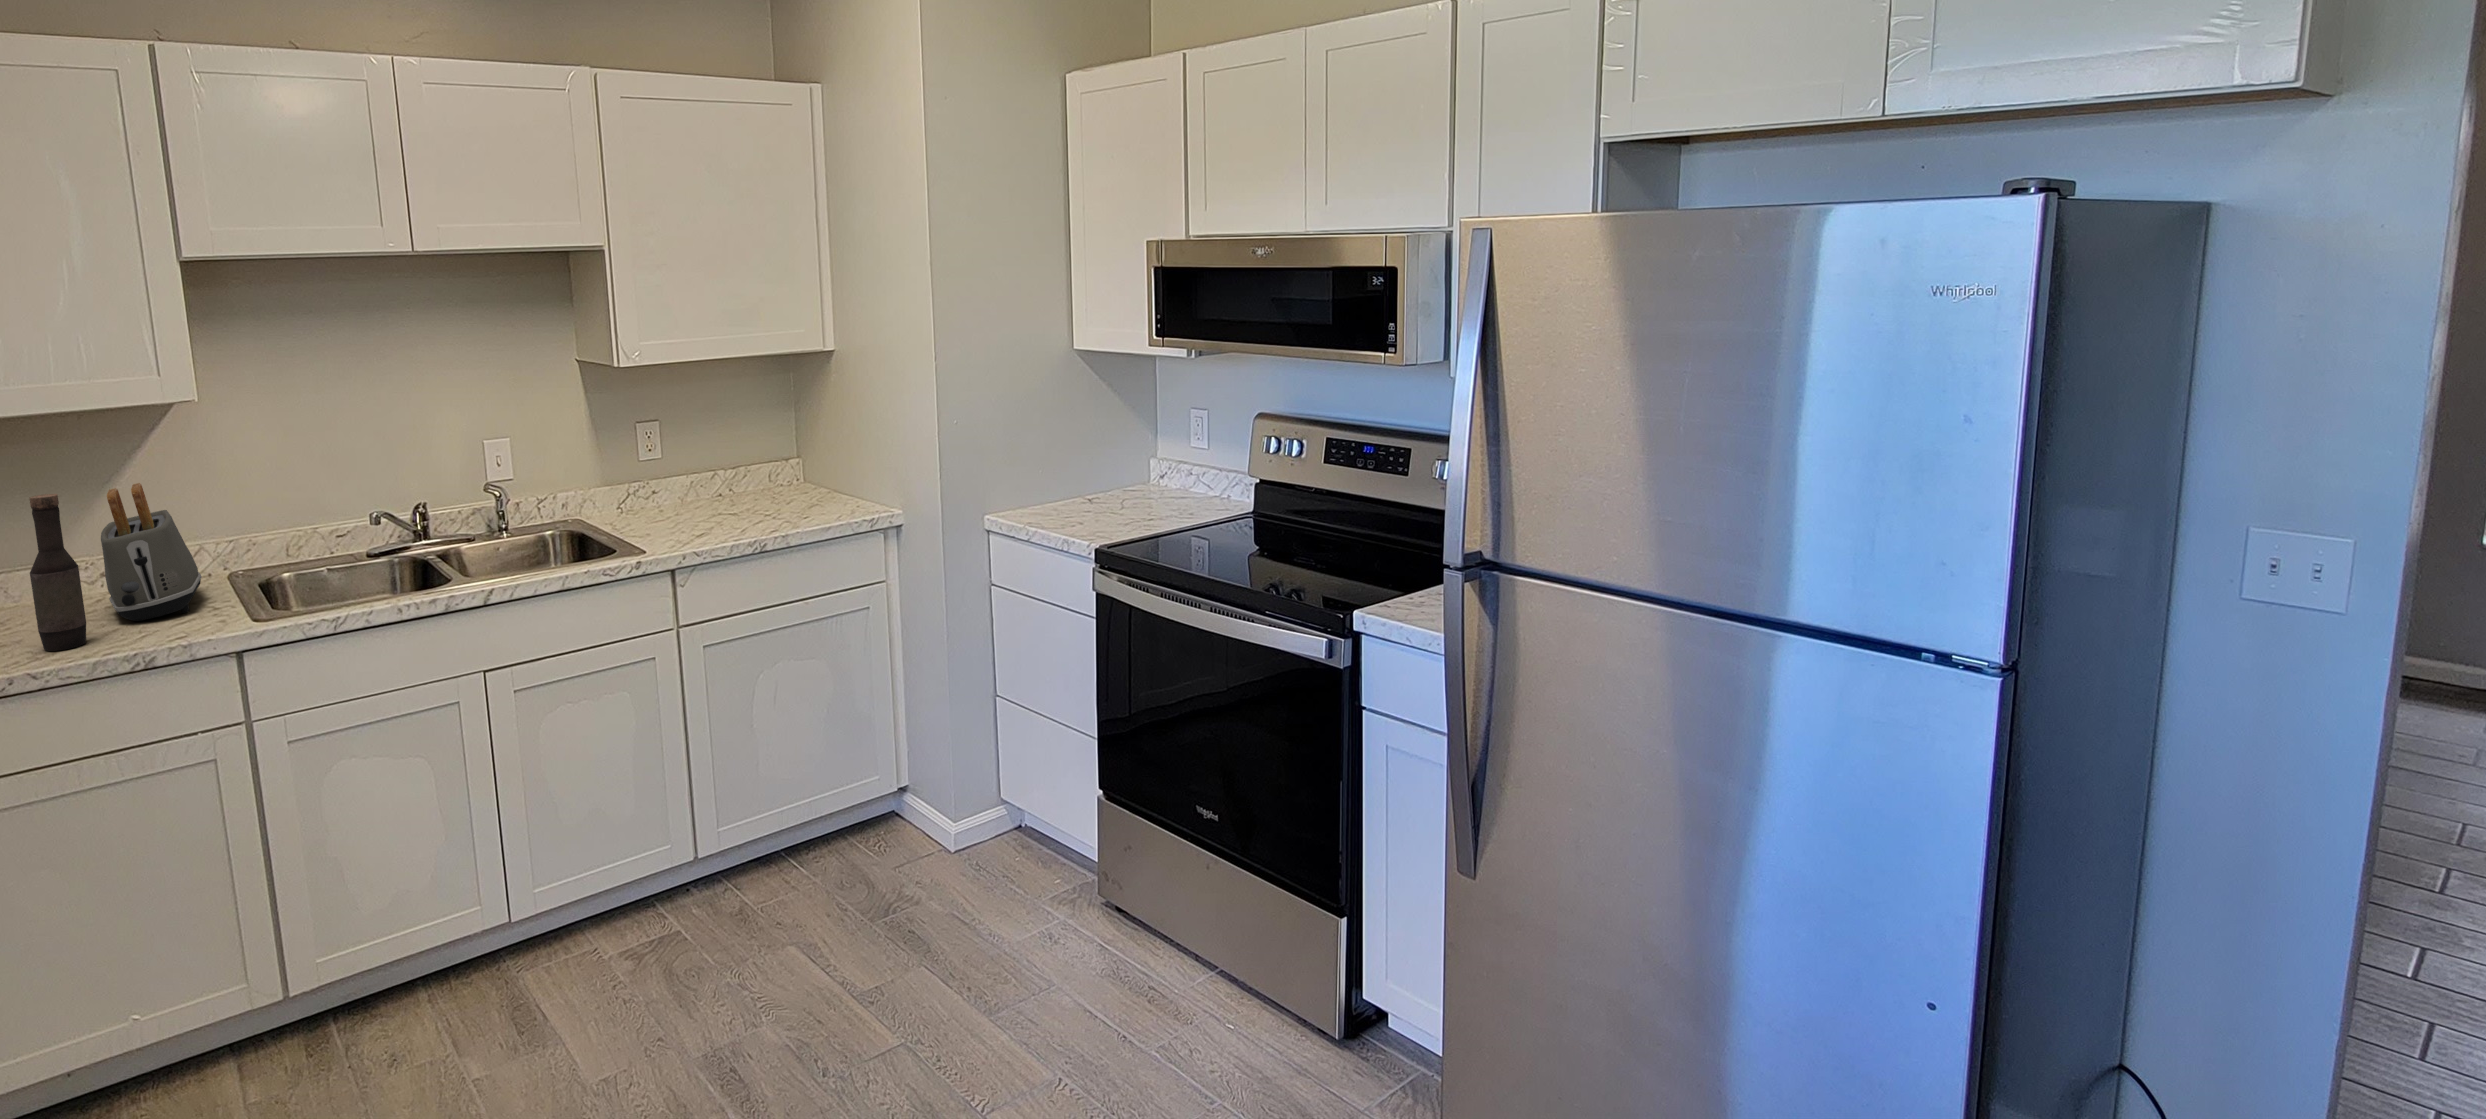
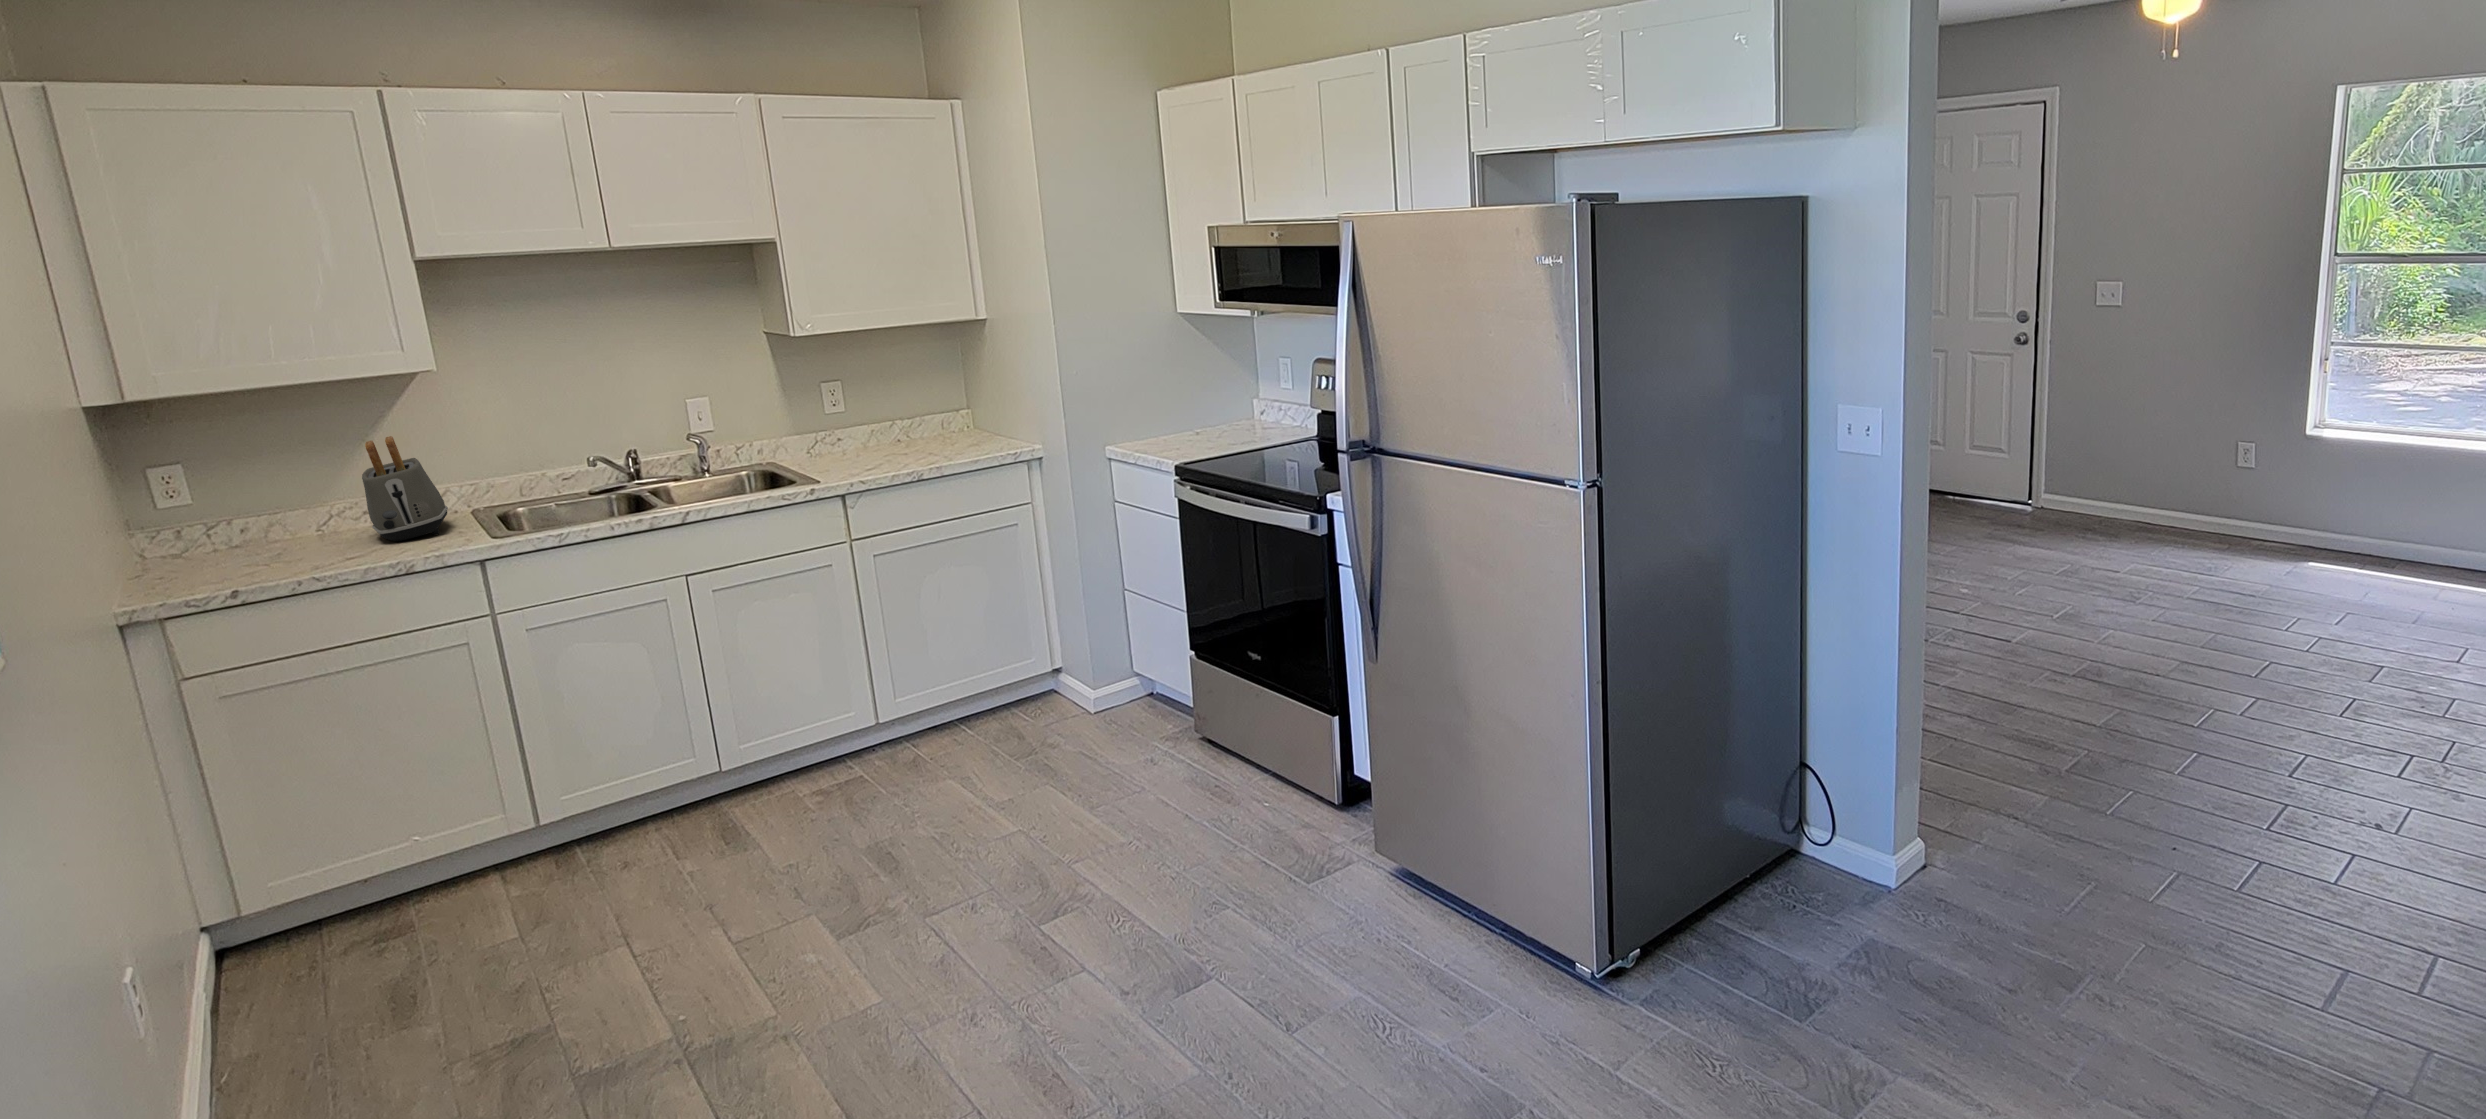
bottle: present [29,494,86,651] -> none [304,442,357,562]

